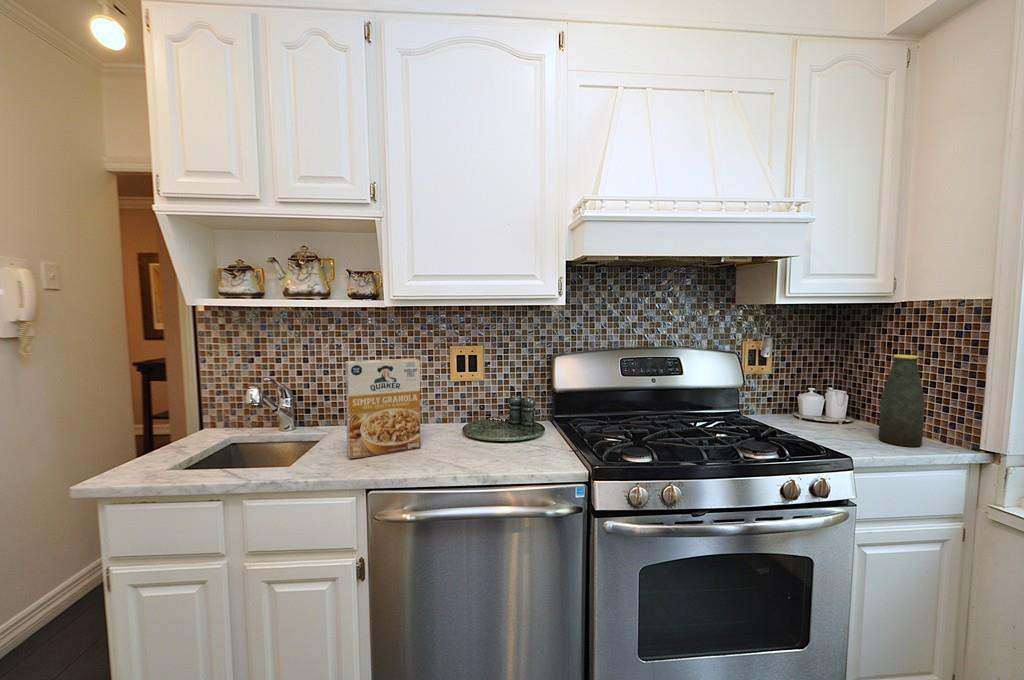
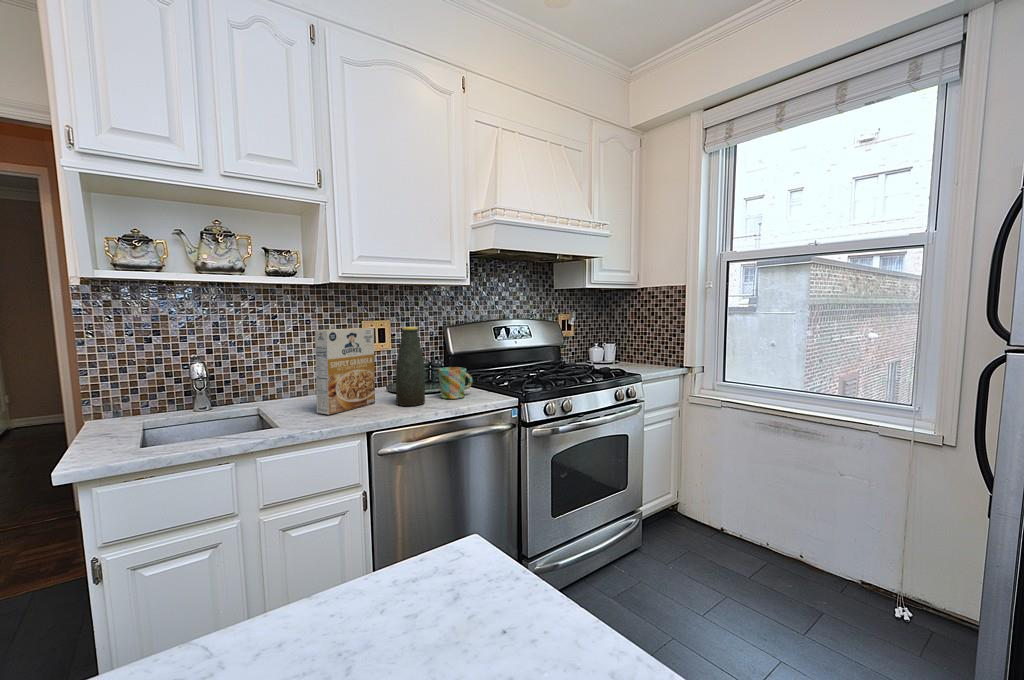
bottle: present [879,355,925,447] -> present [396,327,425,406]
mug: none [493,414,539,459] -> present [438,367,472,399]

